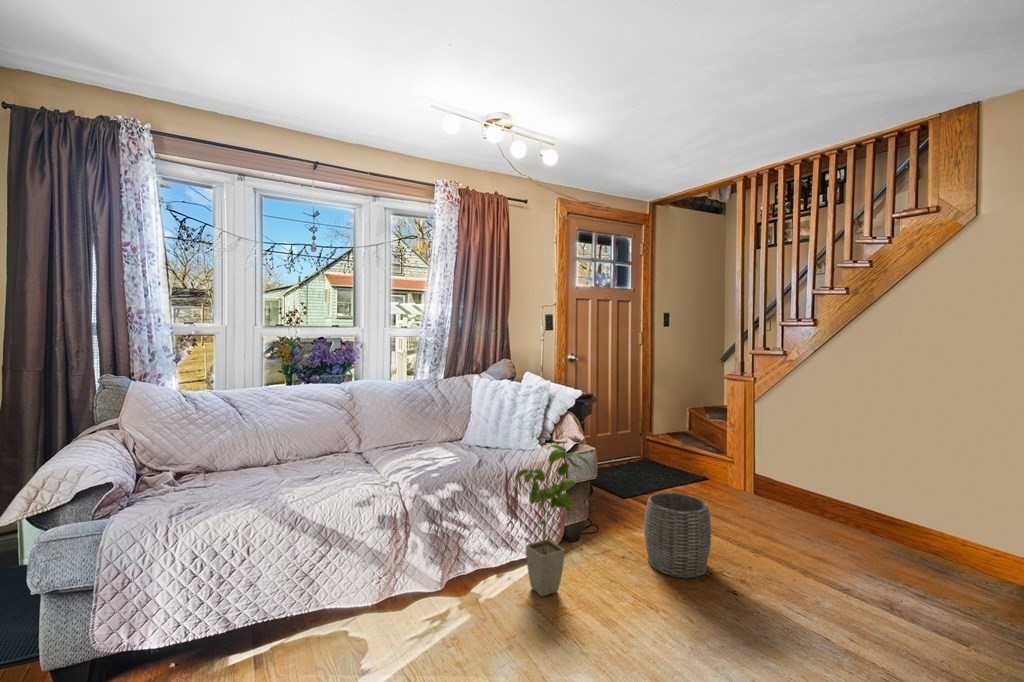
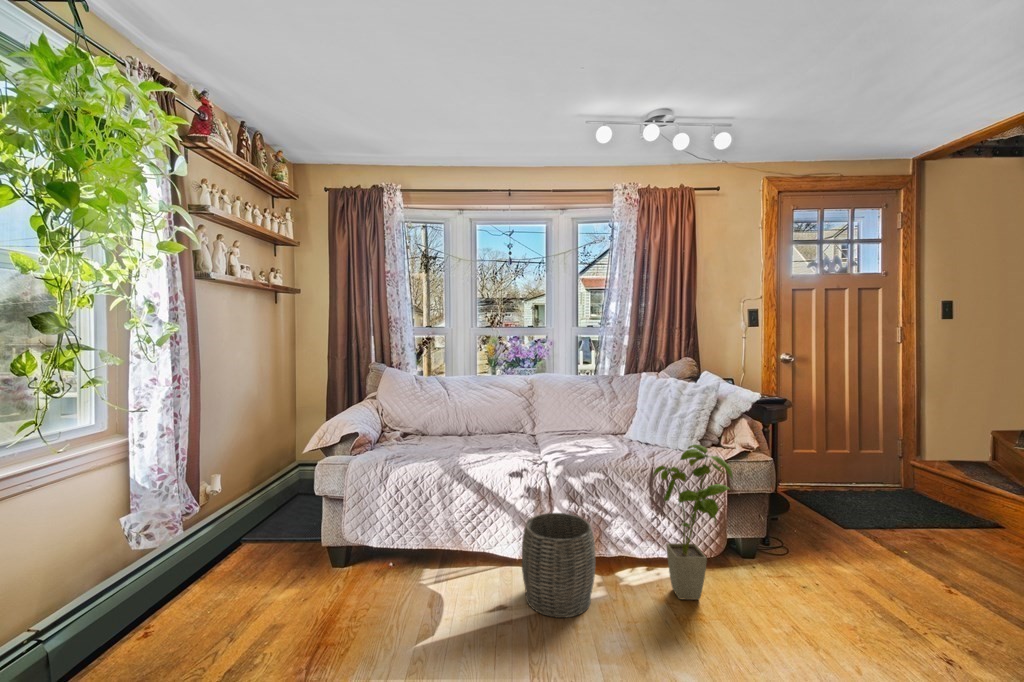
woven basket: present [644,493,711,578] -> present [522,513,595,618]

